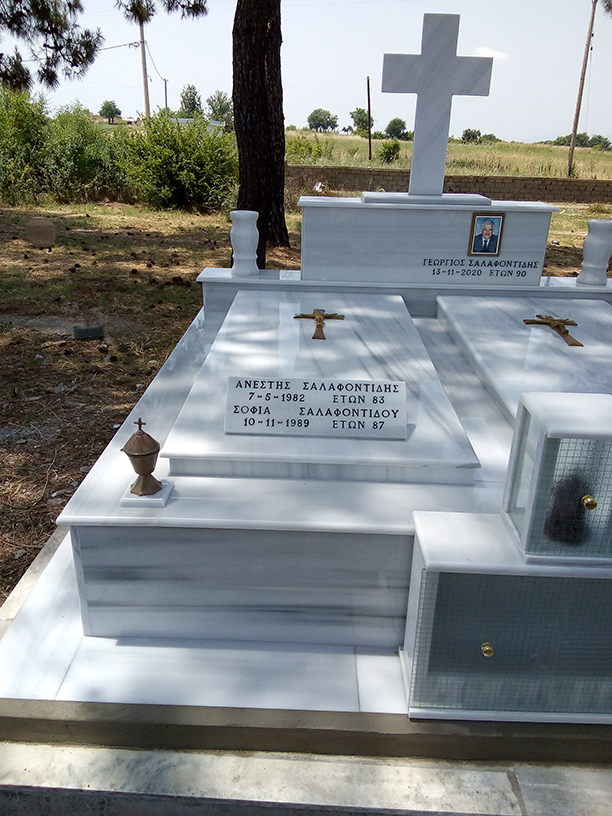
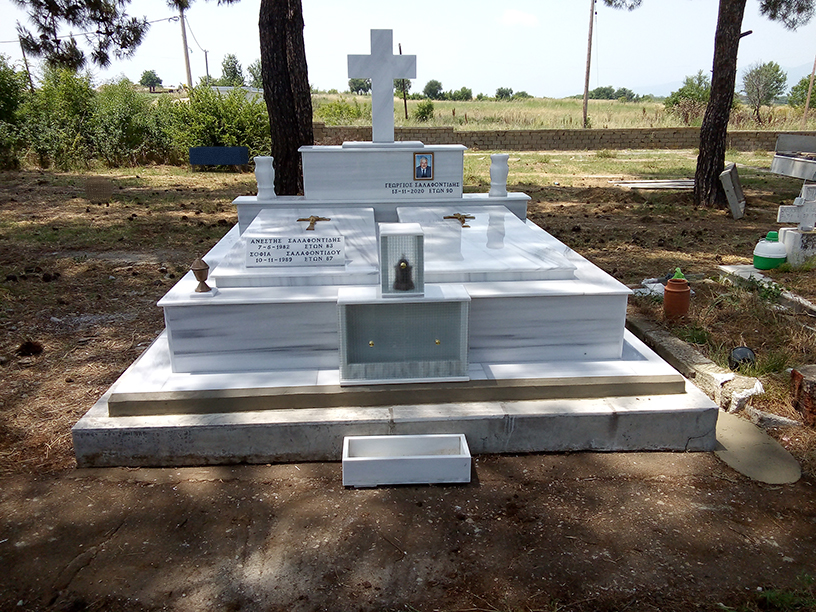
bench: none [143,184,207,215] -> present [189,147,249,173]
decorative plant: present [63,302,107,339] -> none [127,235,166,266]

